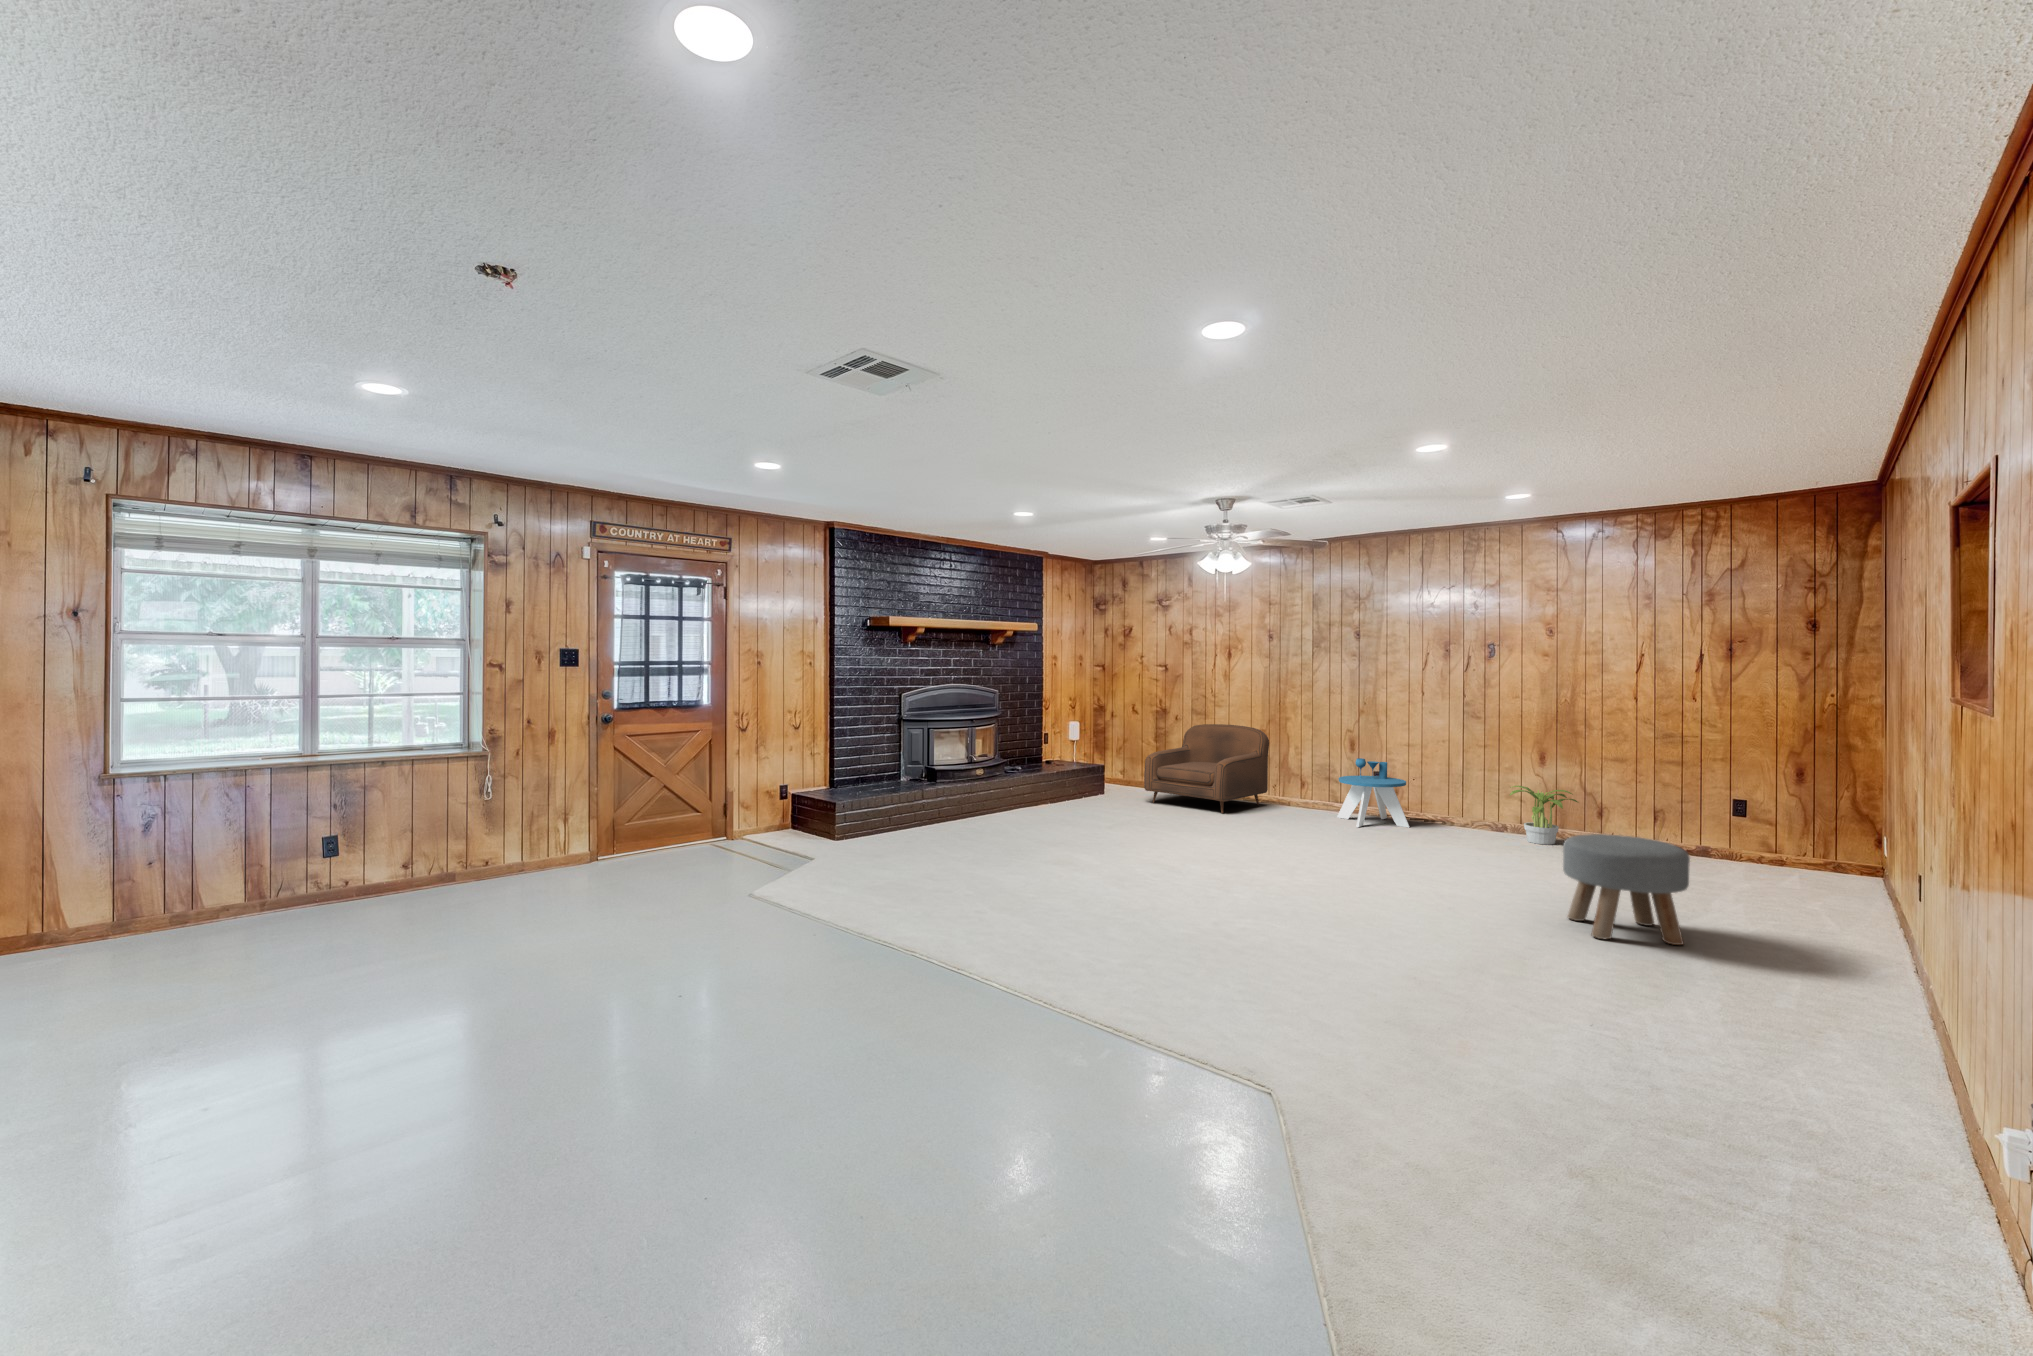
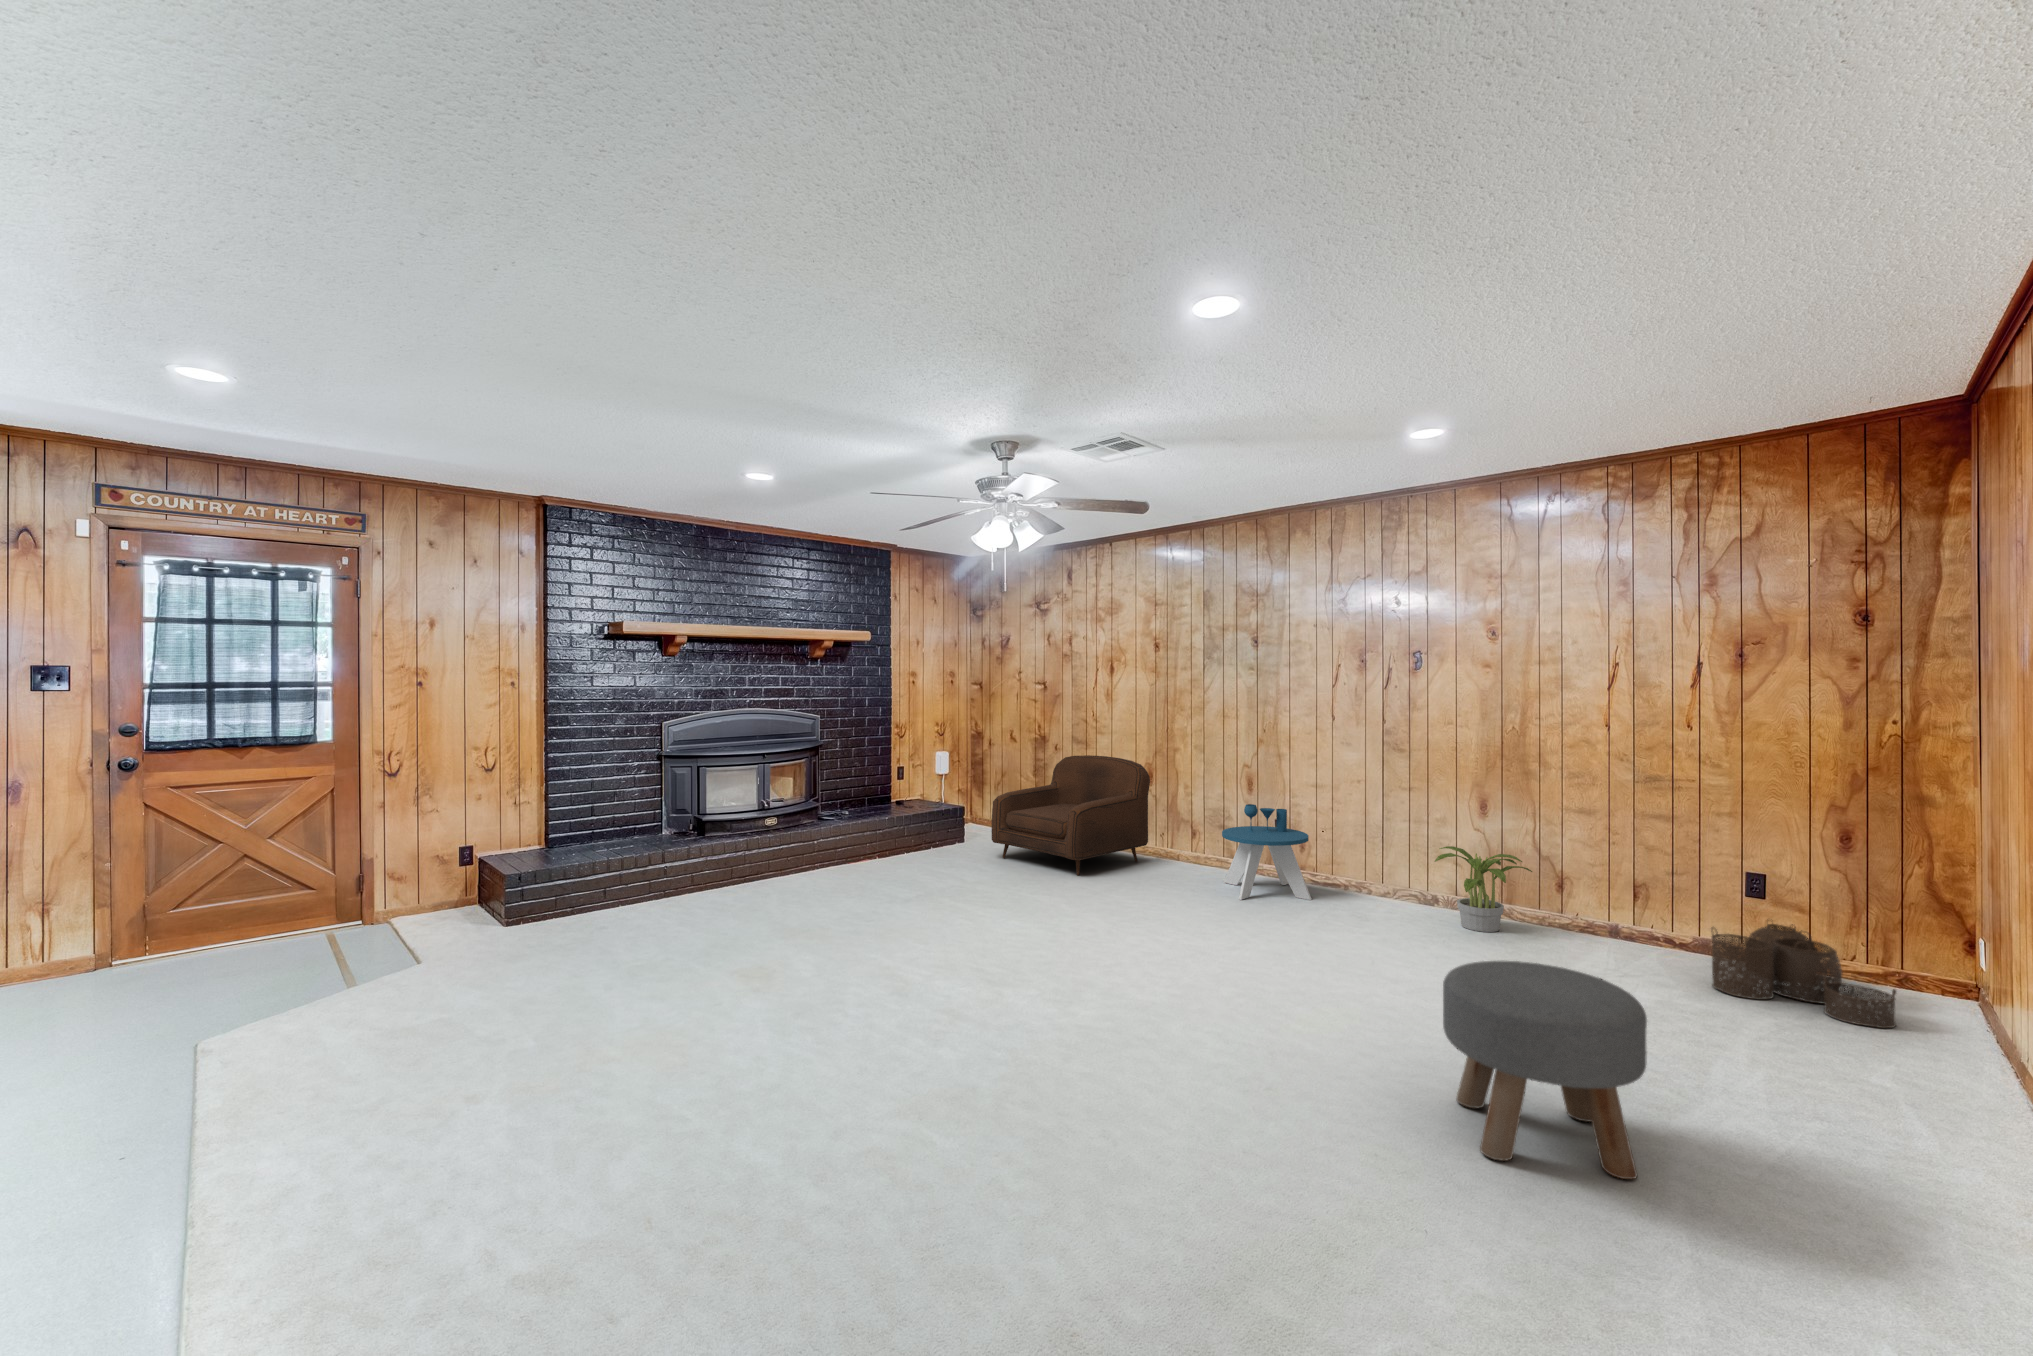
woven basket: none [1709,828,1830,889] -> present [1711,923,1896,1028]

